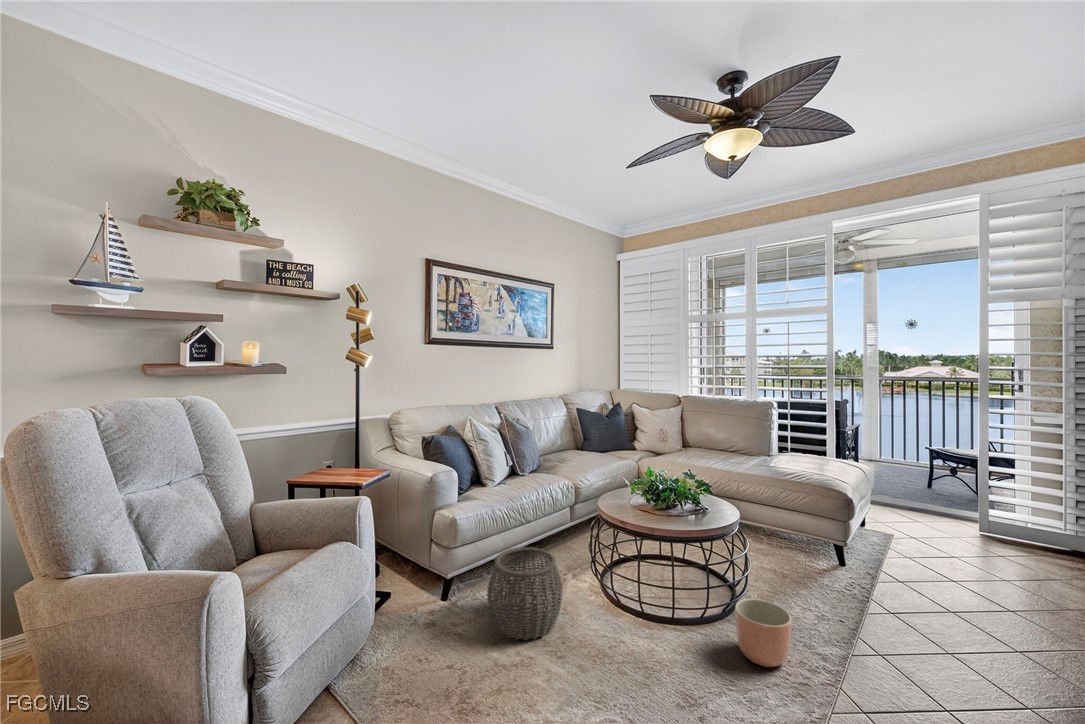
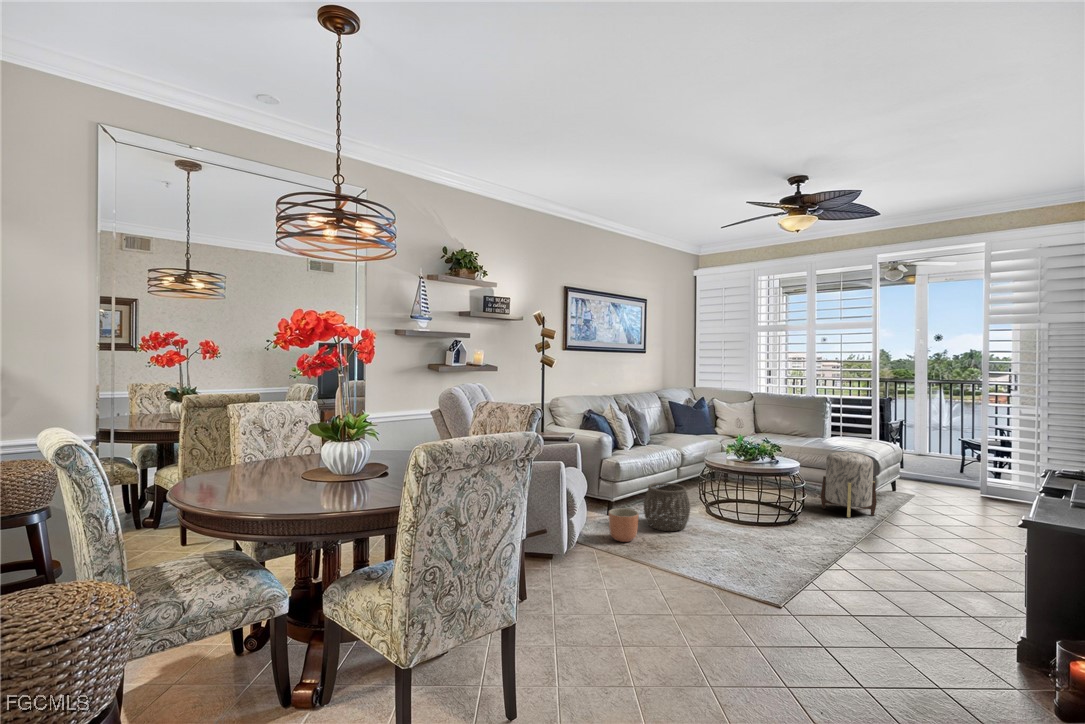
ottoman: none [768,483,851,587] -> present [821,452,877,517]
planter: present [735,599,791,667] -> present [609,508,639,542]

